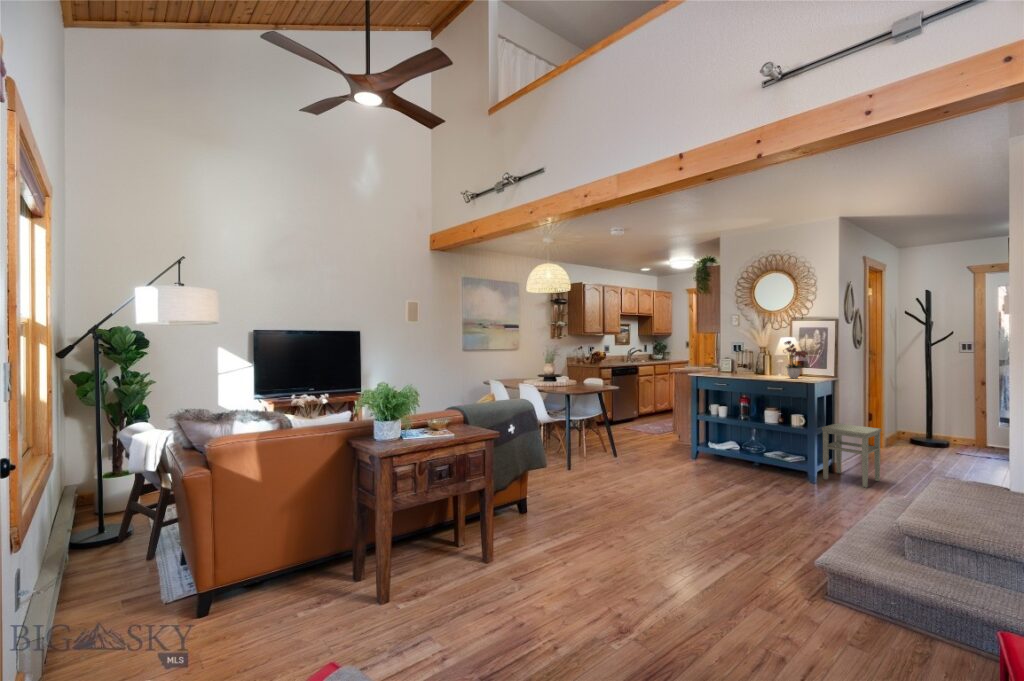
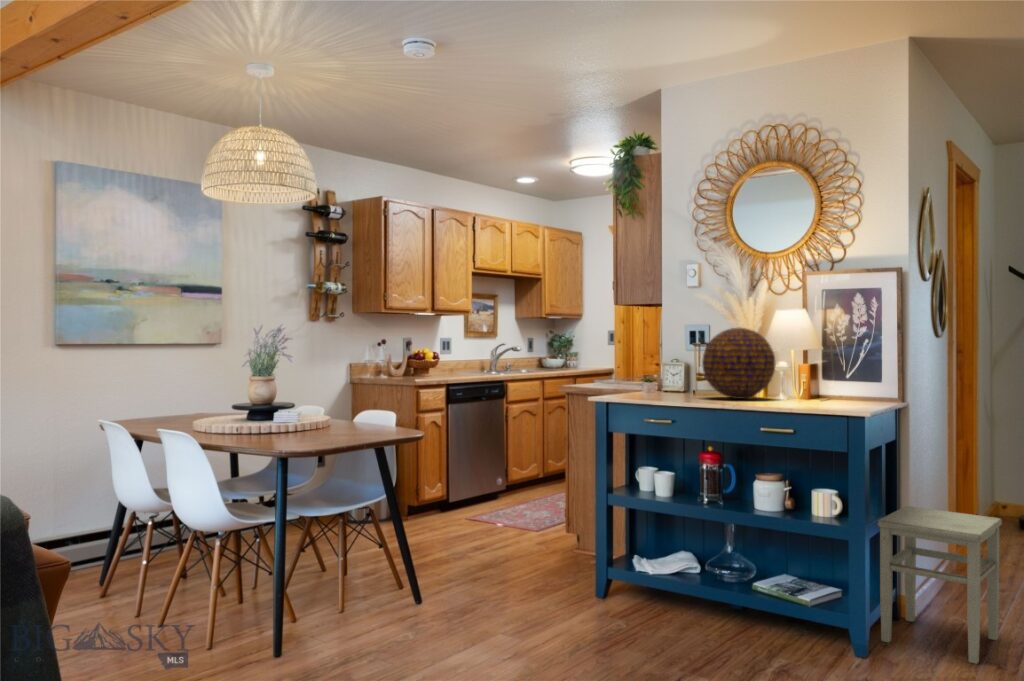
flower arrangement: present [783,341,808,378] -> none [790,311,853,406]
decorative orb: none [741,345,775,375] -> present [702,328,775,399]

